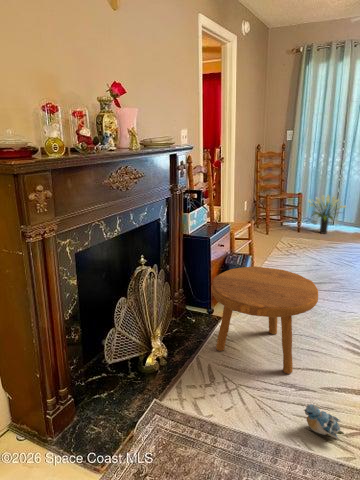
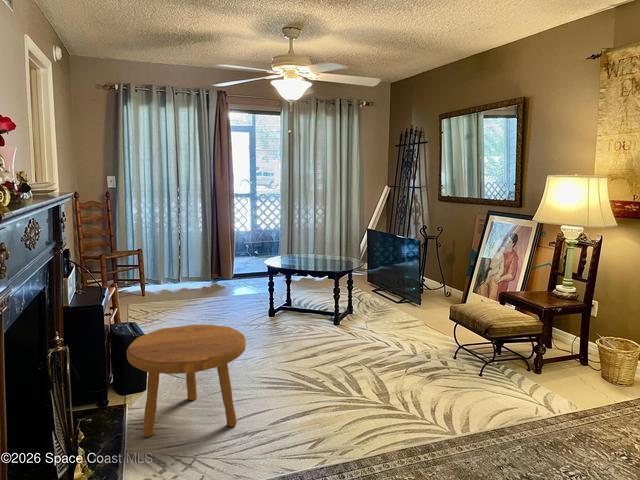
potted plant: present [308,195,346,234] -> none [149,248,193,293]
plush toy: present [304,404,344,439] -> none [274,432,310,457]

